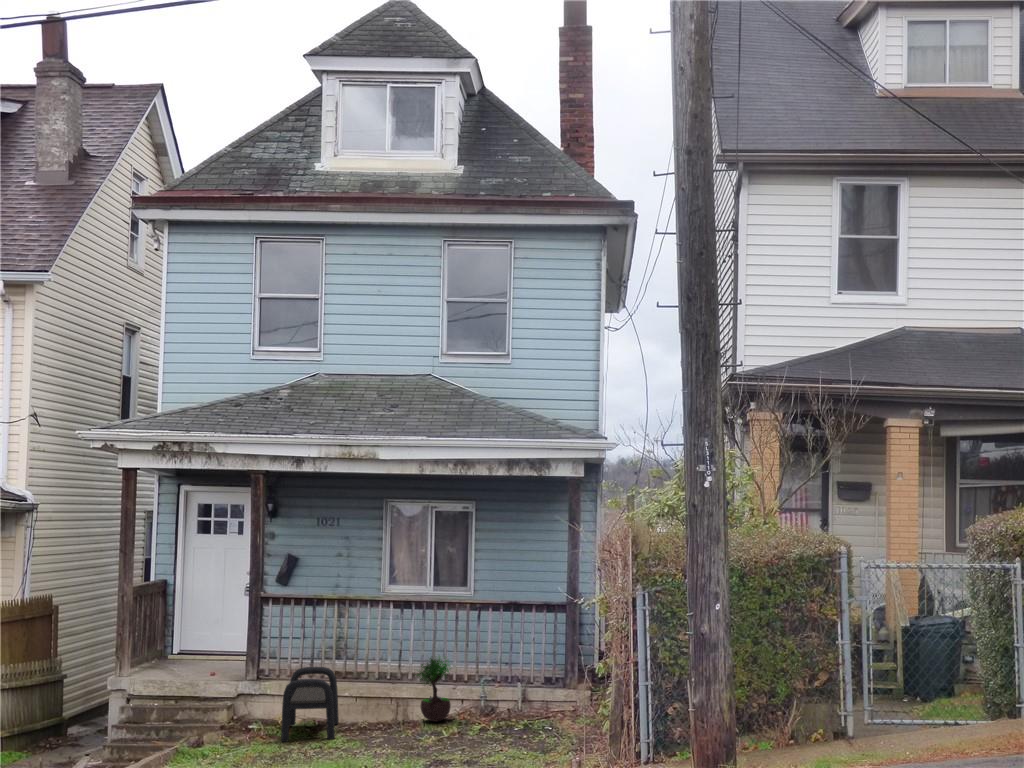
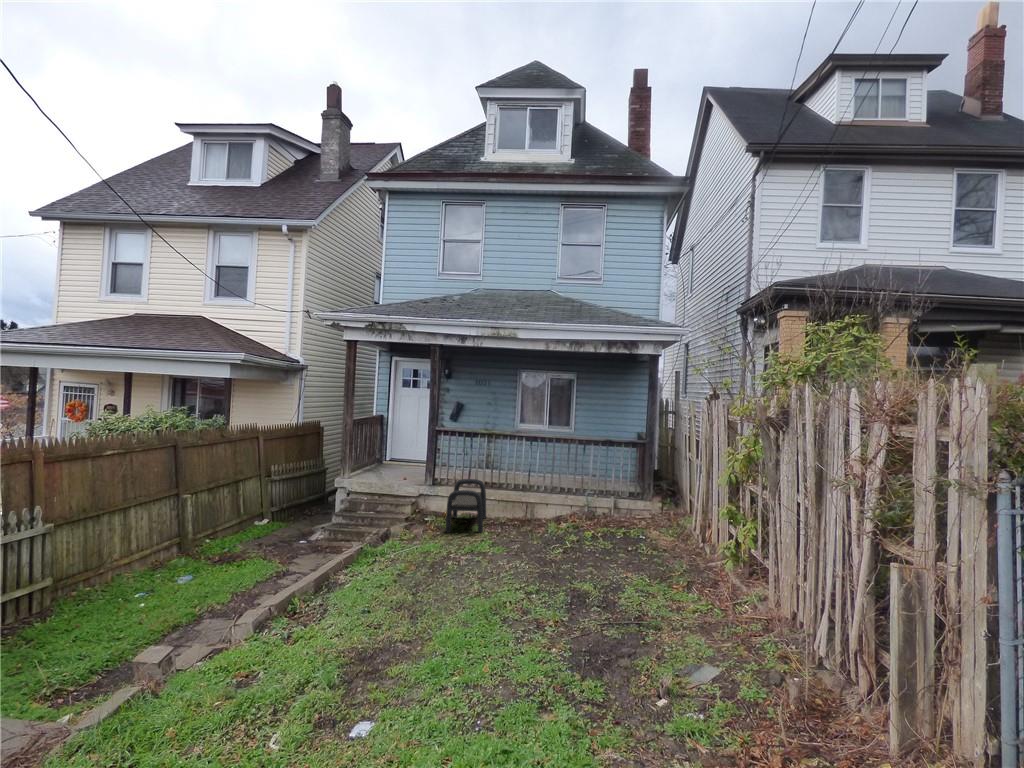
potted tree: present [417,657,451,722] -> none [538,473,567,521]

